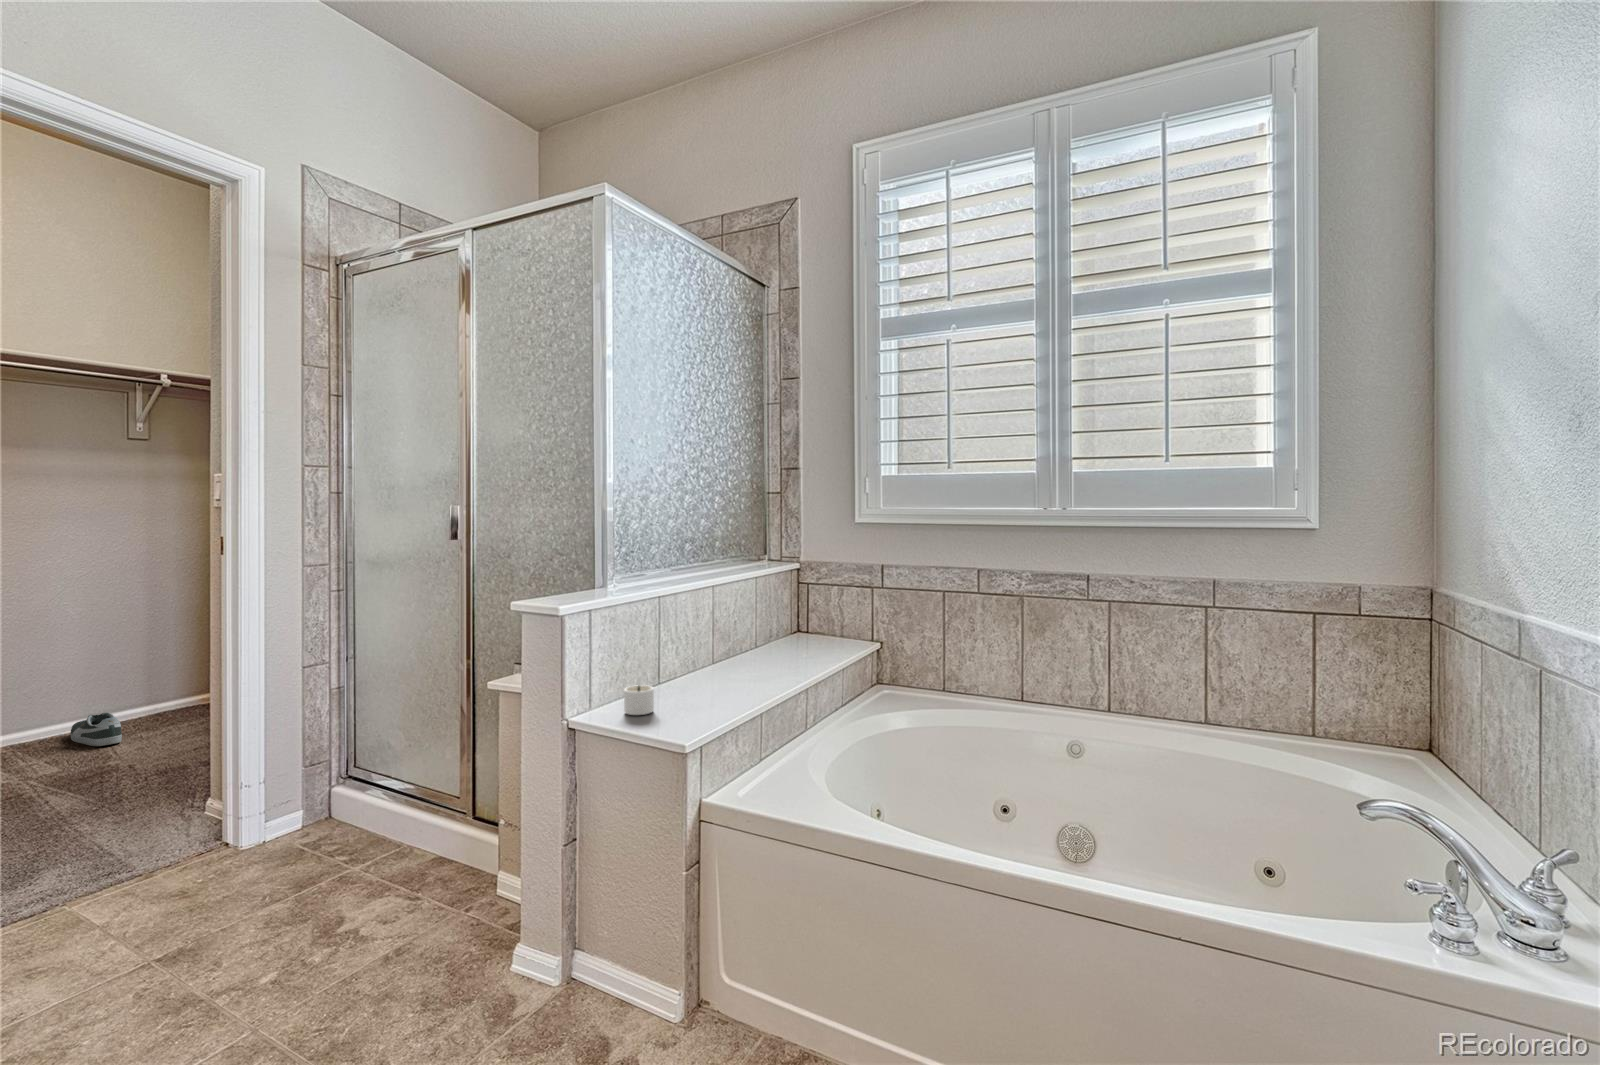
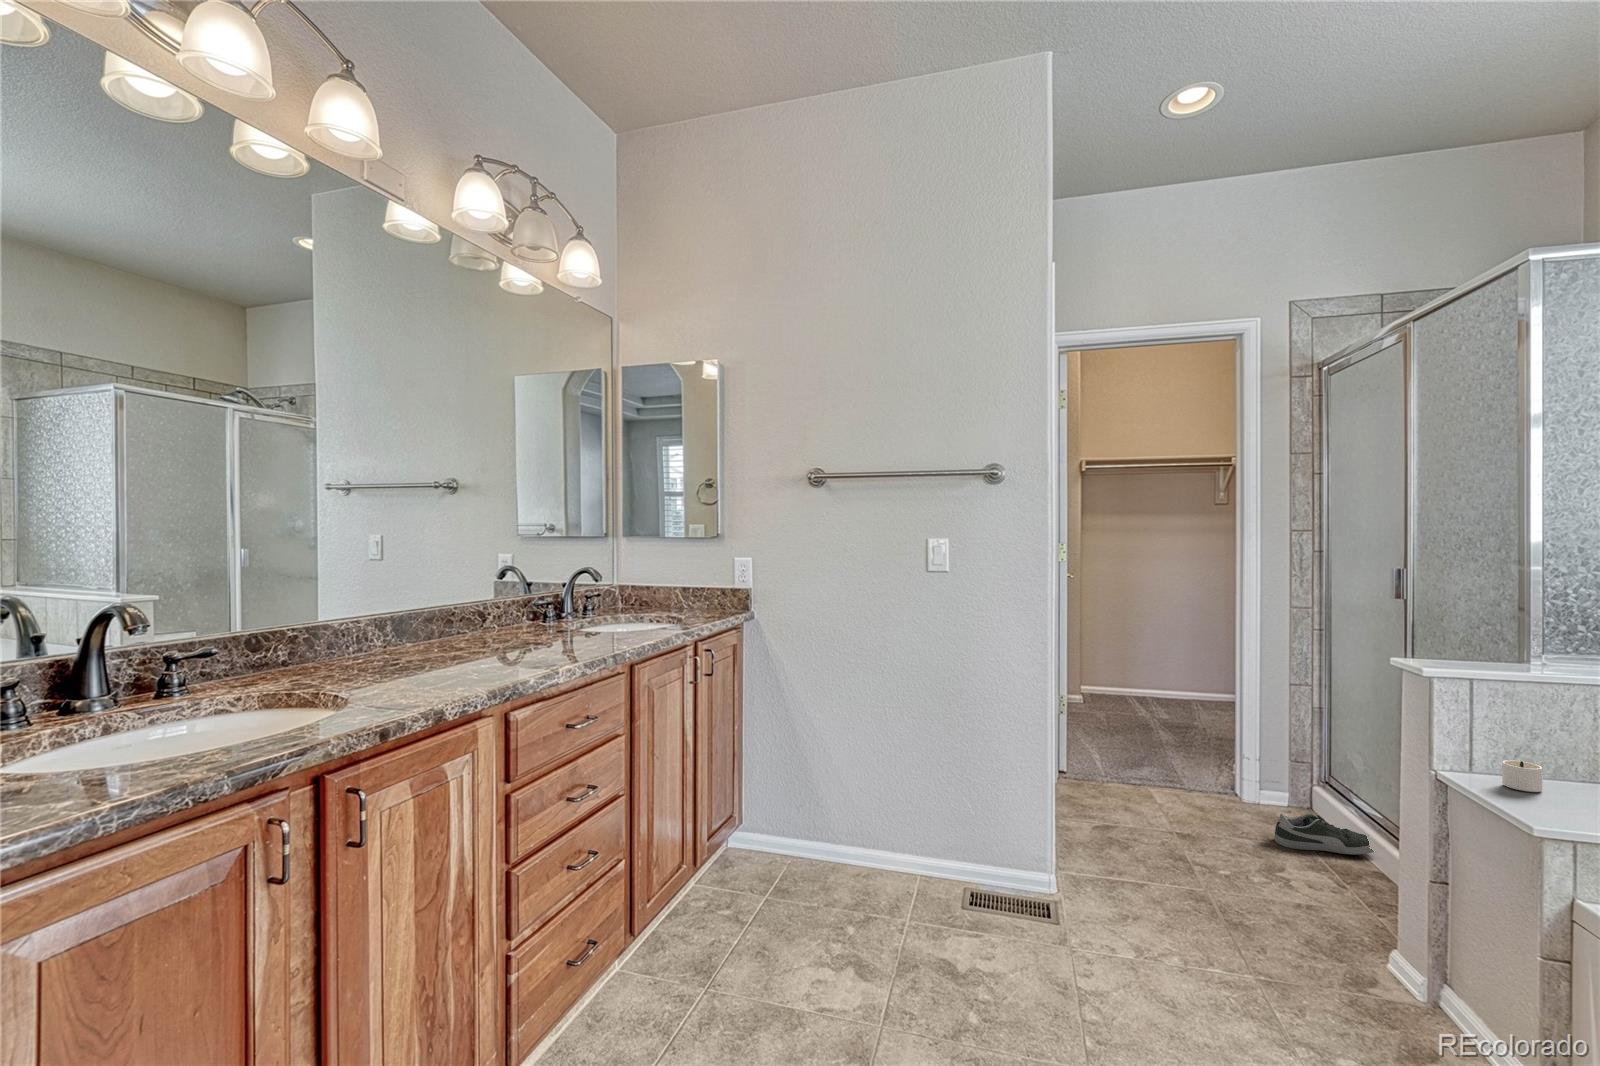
shoe: present [71,712,122,746] -> present [1274,813,1374,854]

